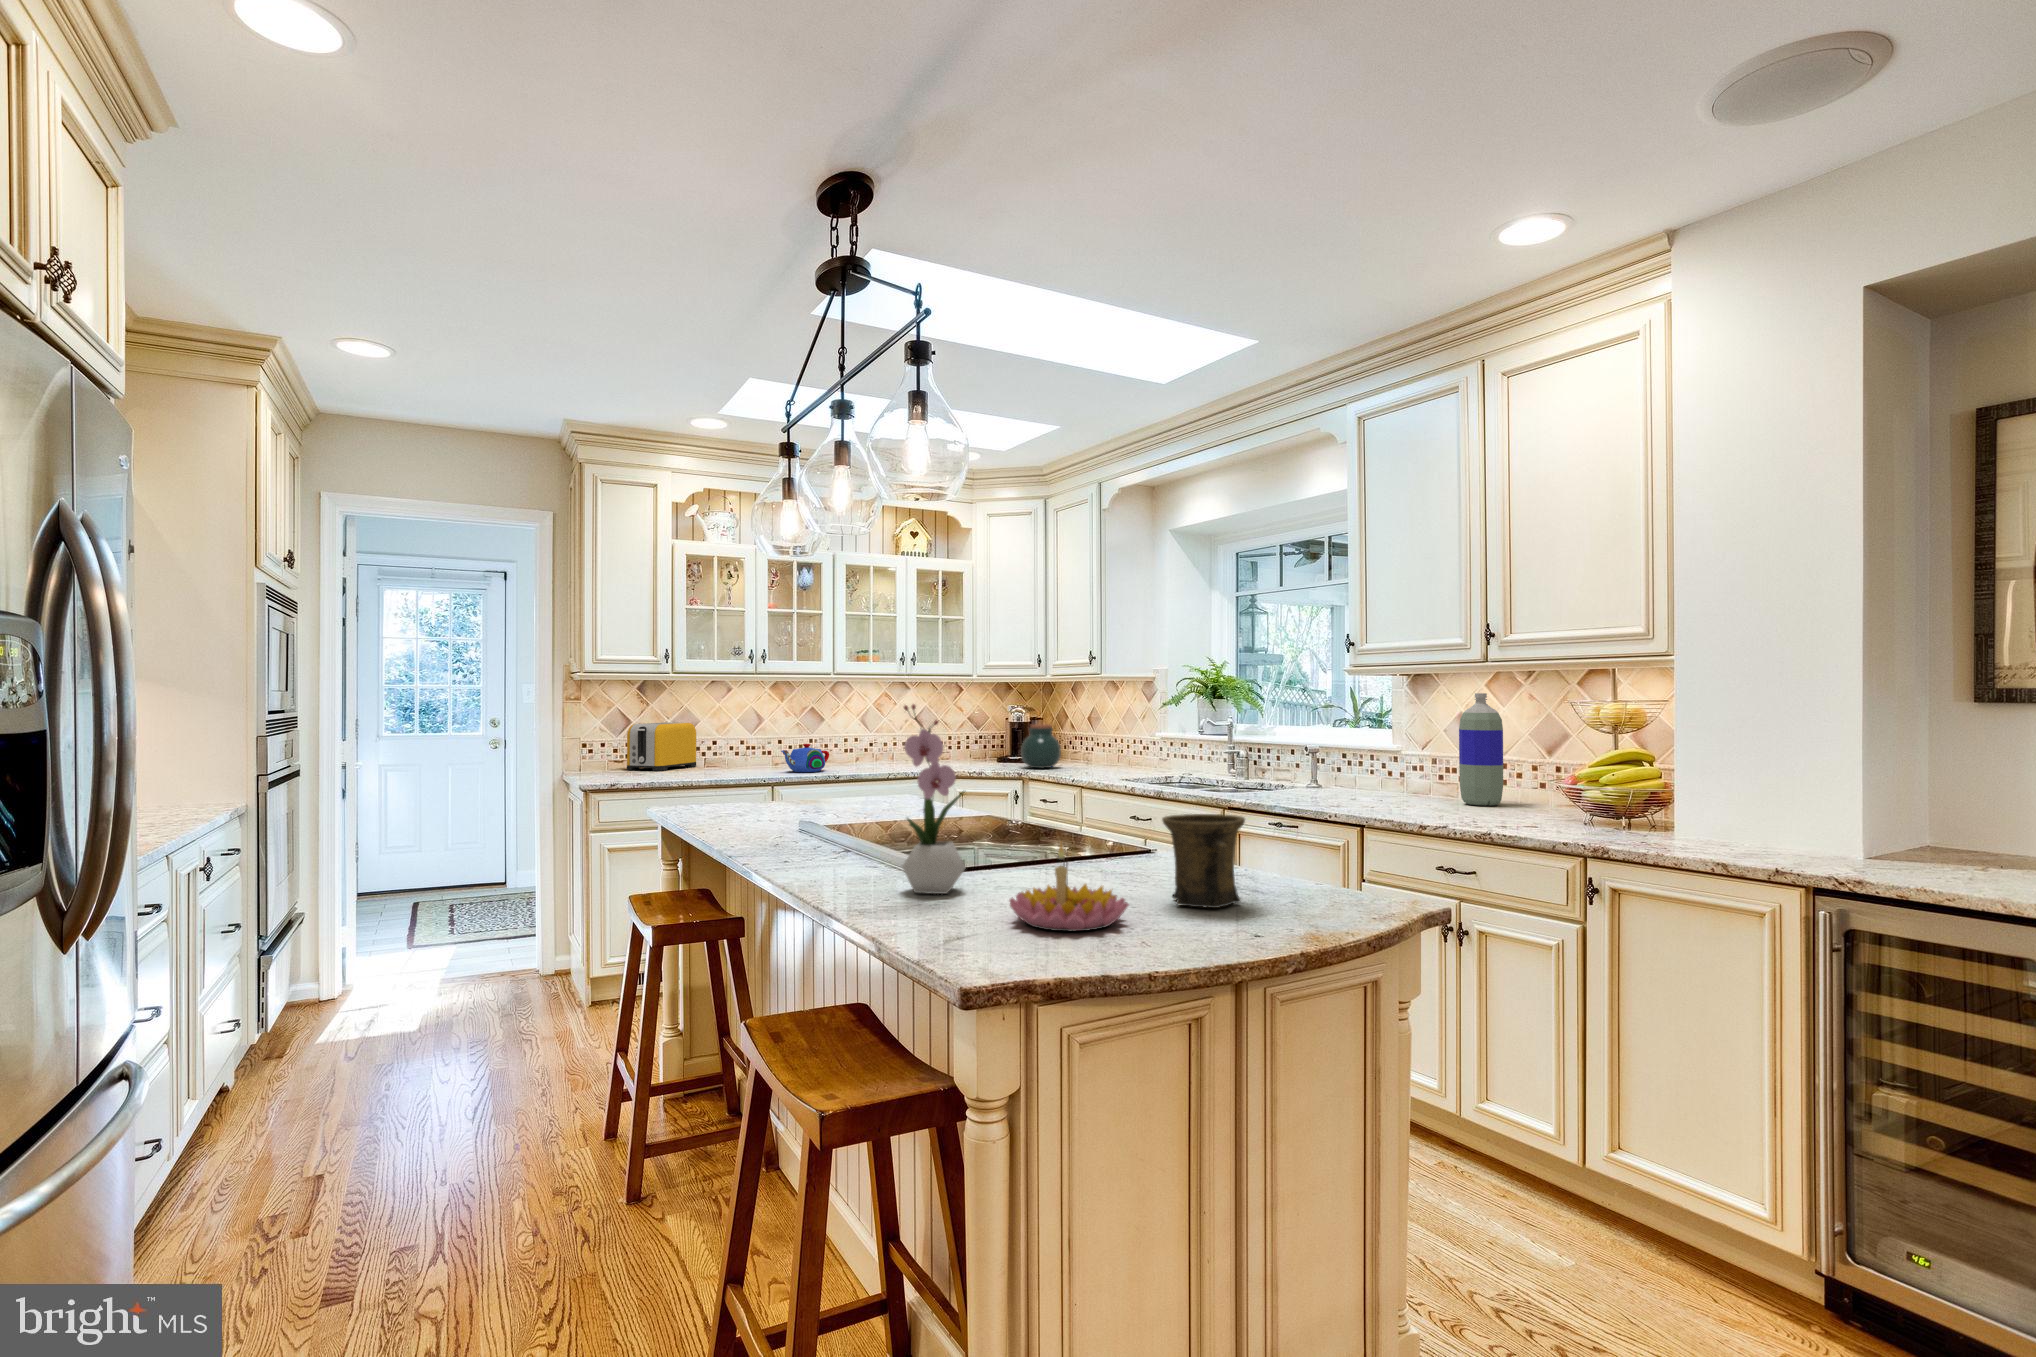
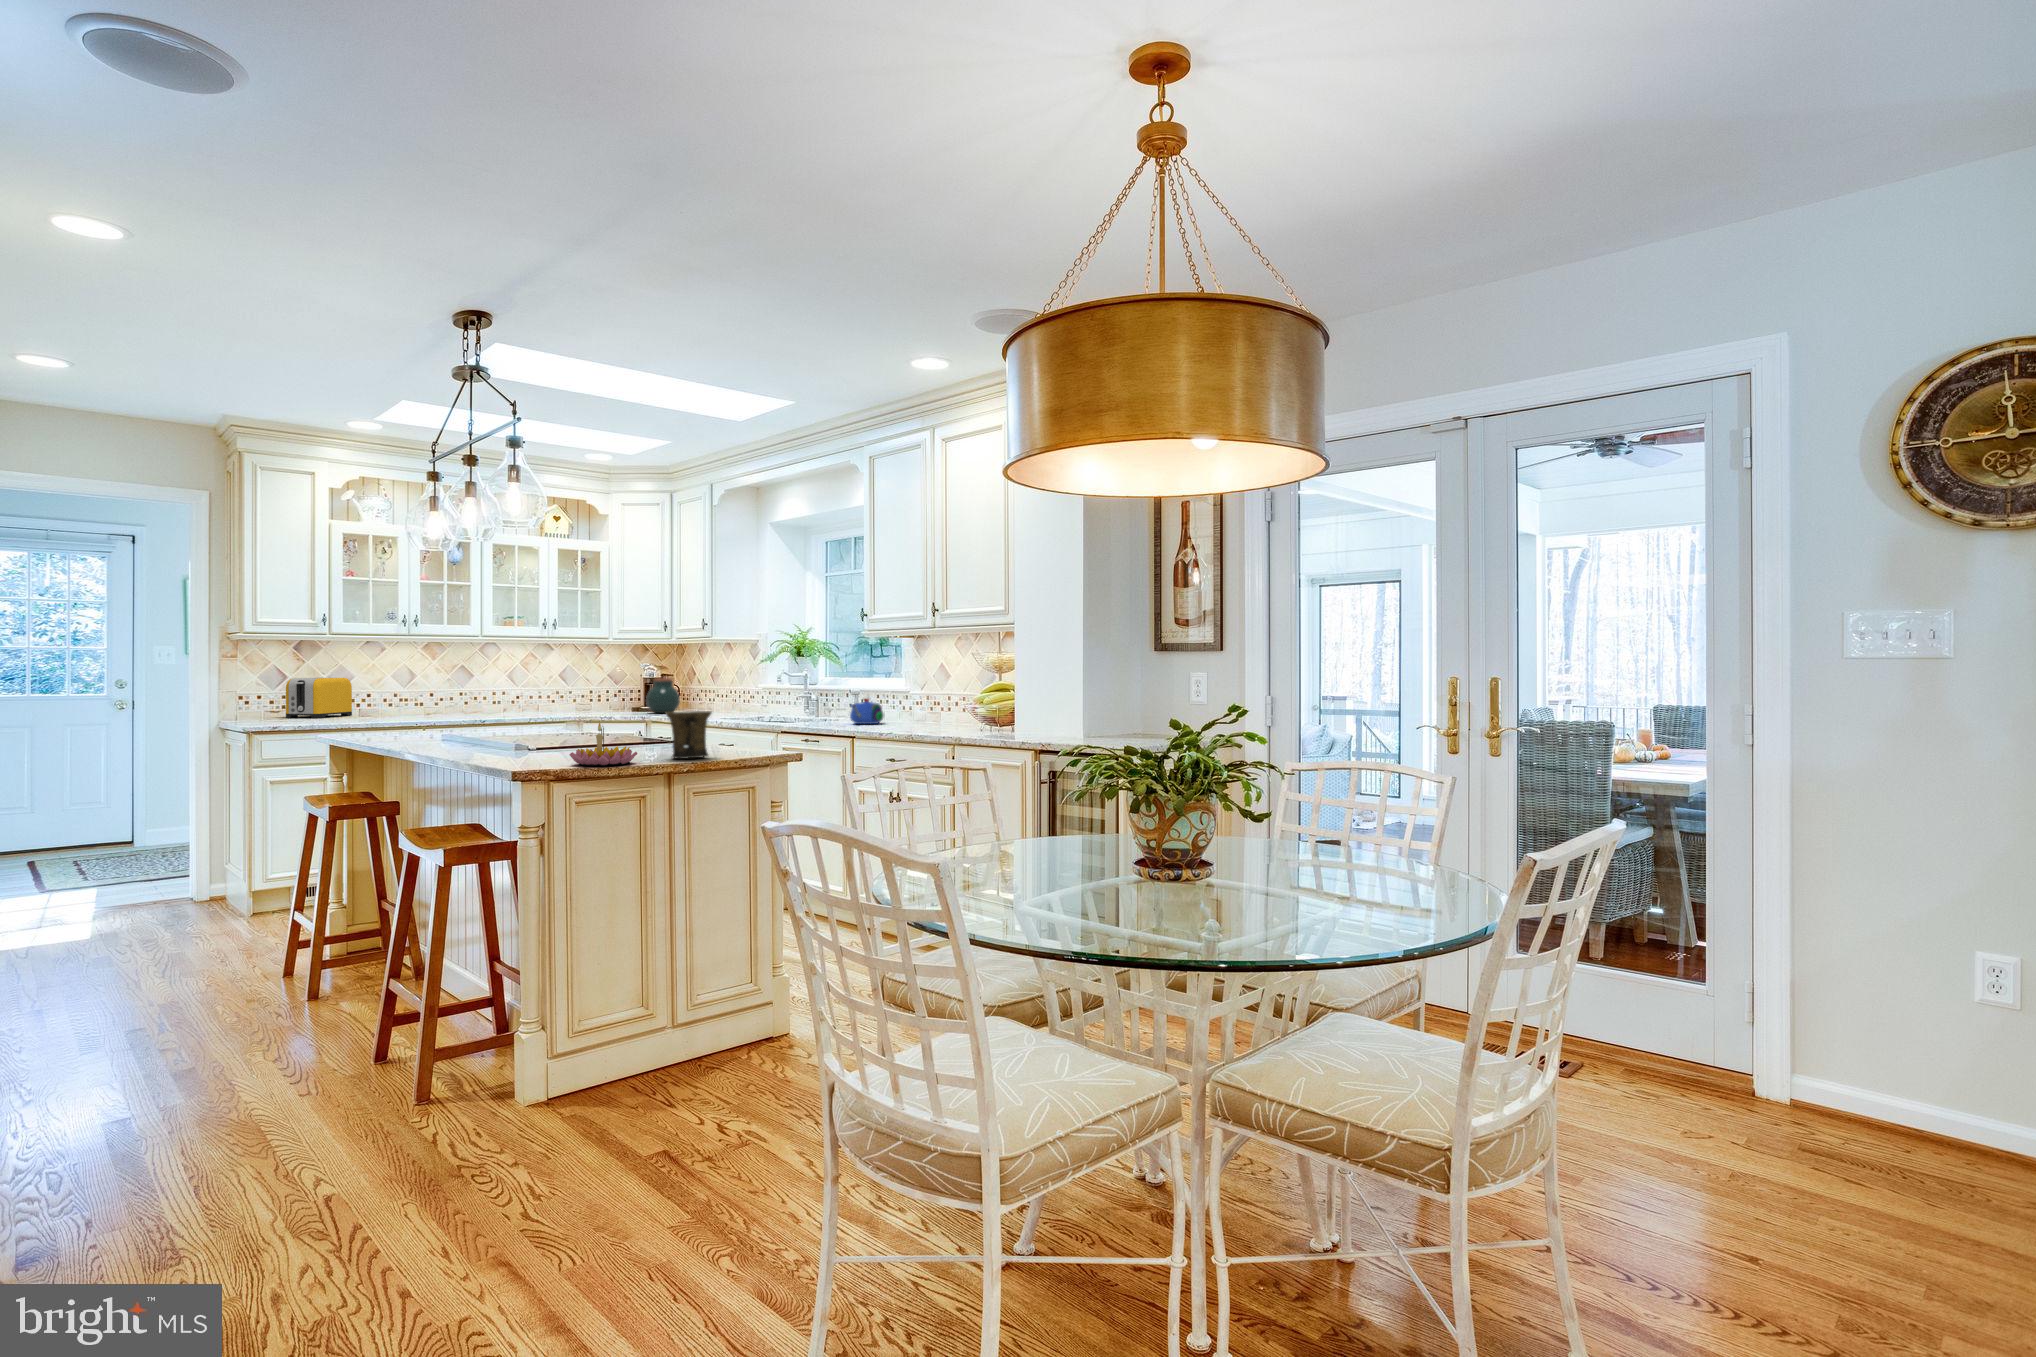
bottle: present [1459,693,1503,806] -> none [933,651,959,725]
flower arrangement: present [902,704,966,894] -> none [512,650,554,759]
teapot: present [781,744,829,772] -> present [850,698,884,724]

